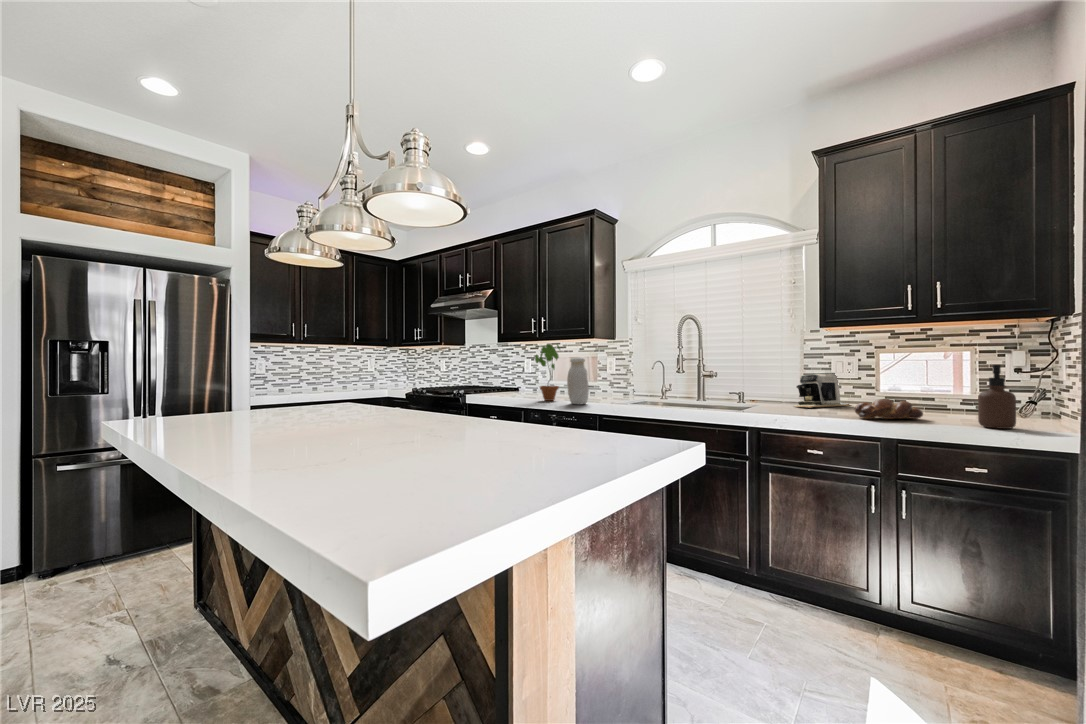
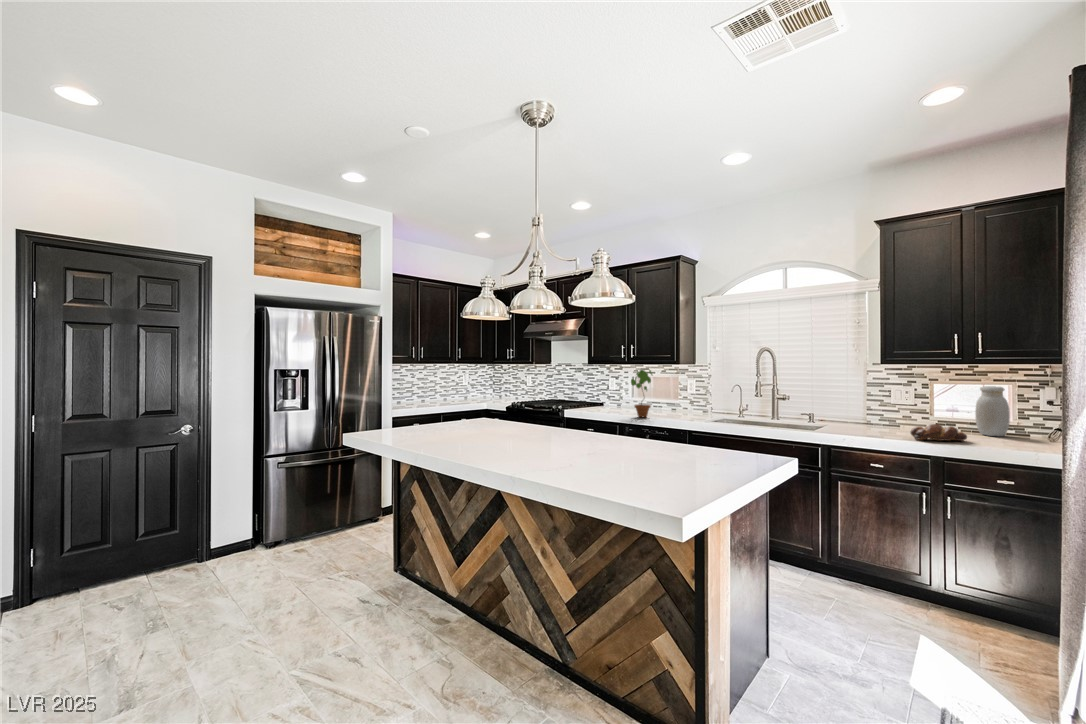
jar: present [567,358,589,404] -> present [975,386,1010,436]
soap dispenser: present [978,365,1016,429] -> none [1010,401,1040,451]
coffee maker: present [795,373,851,408] -> none [857,399,909,429]

